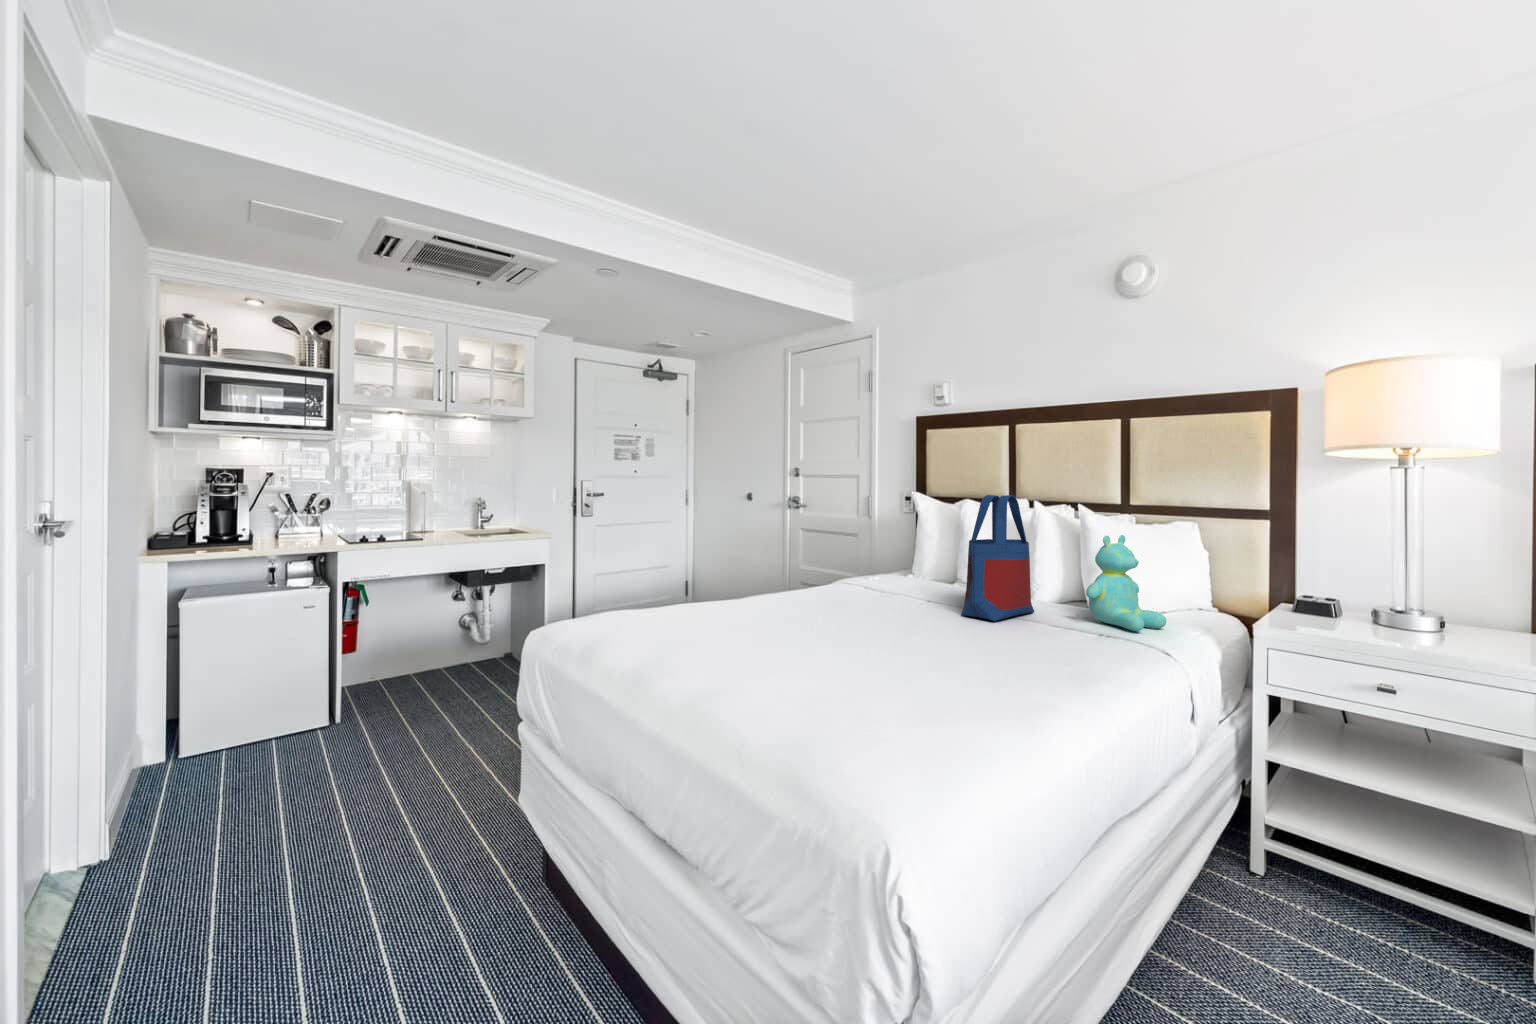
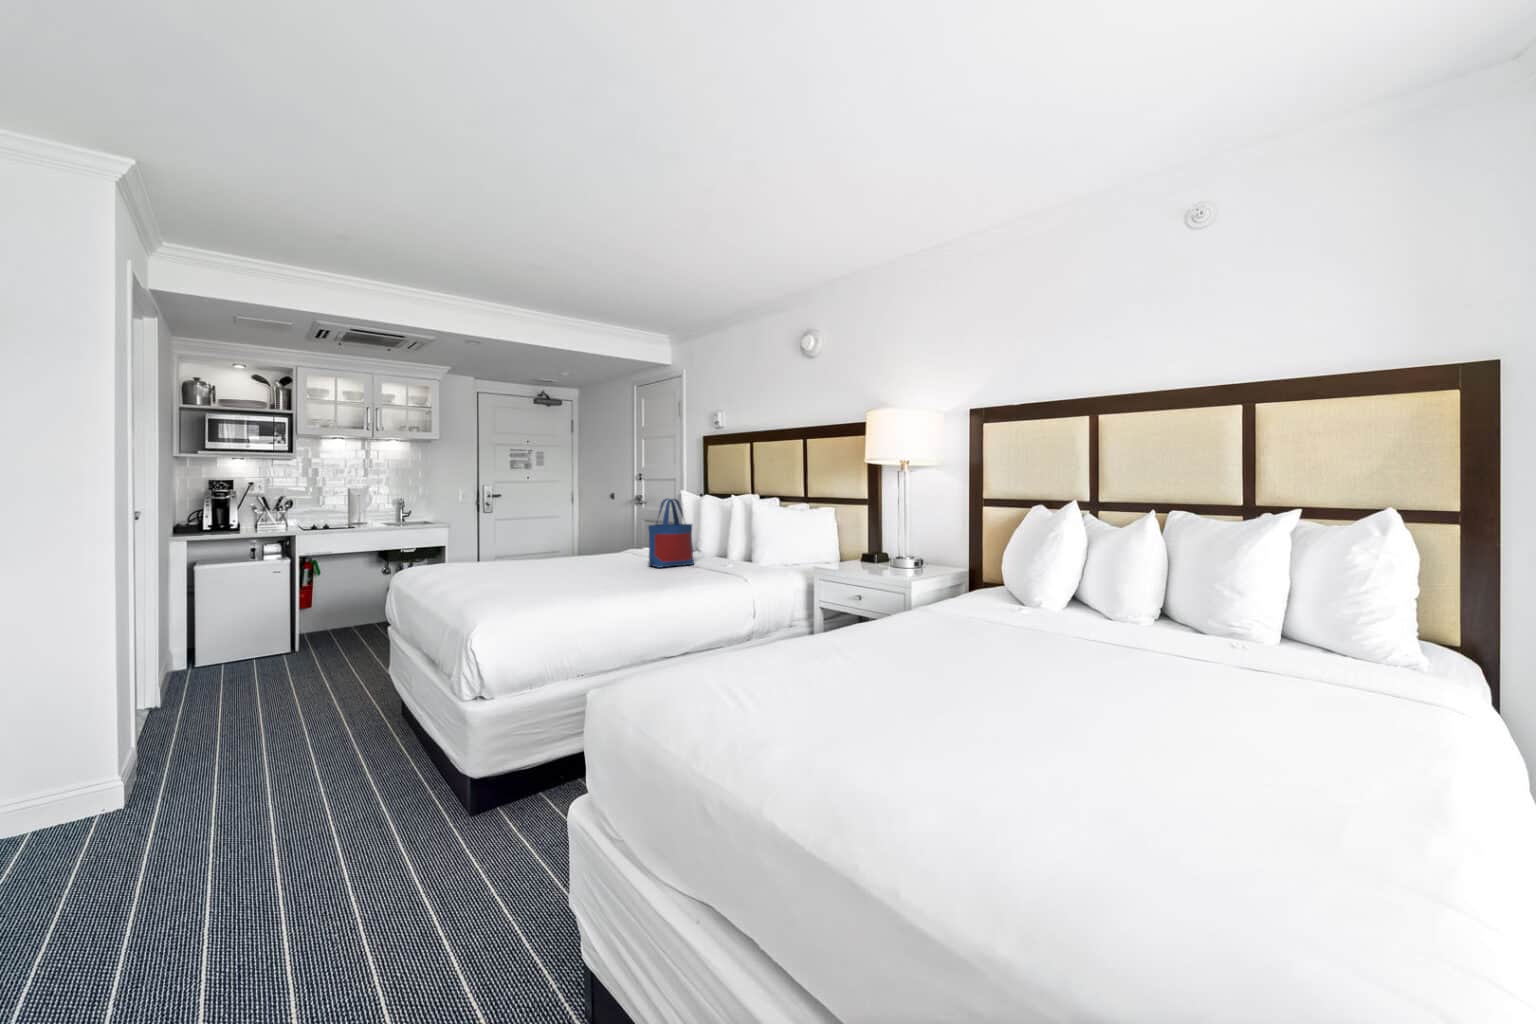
teddy bear: present [1086,535,1166,631] -> none [705,521,744,571]

